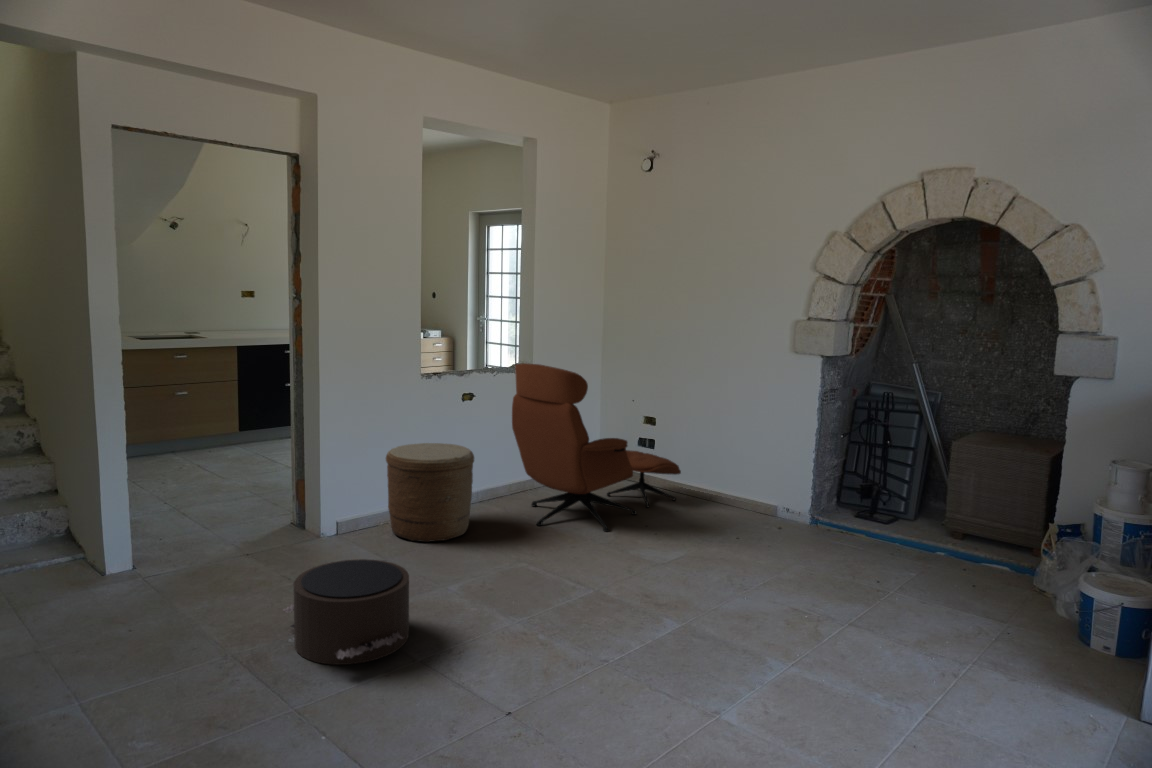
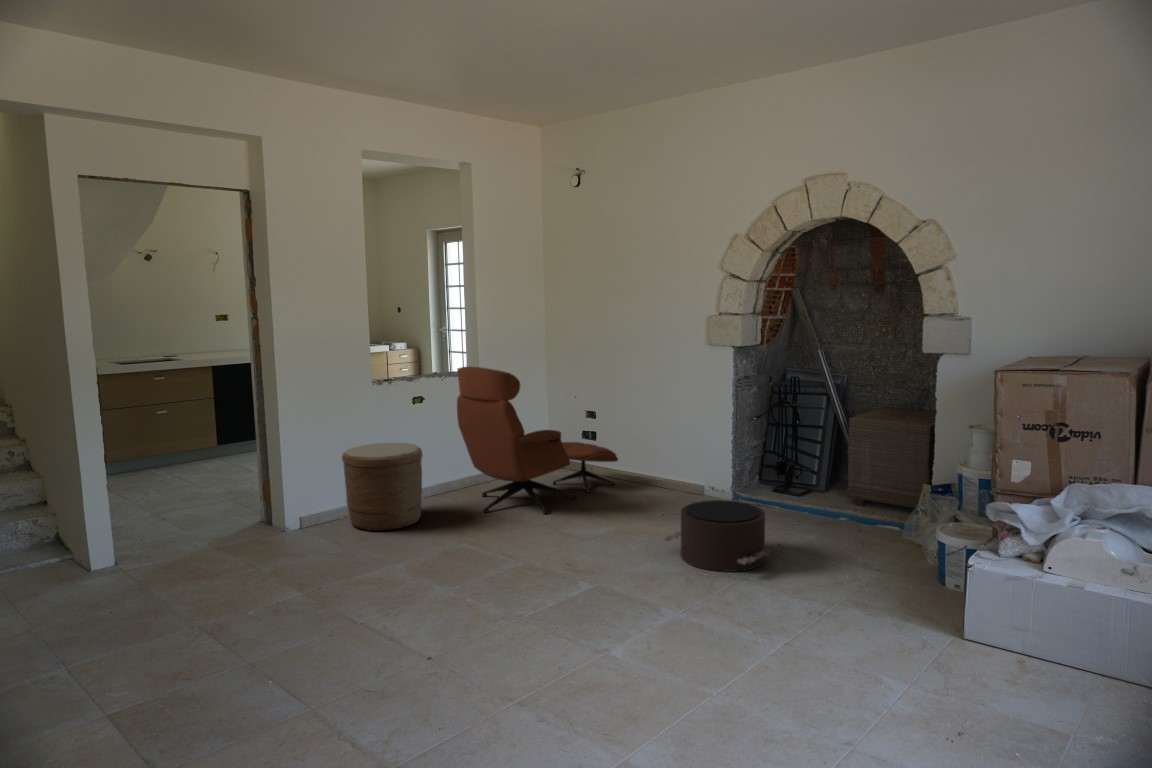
pouf: present [283,559,409,665] -> present [664,500,772,572]

